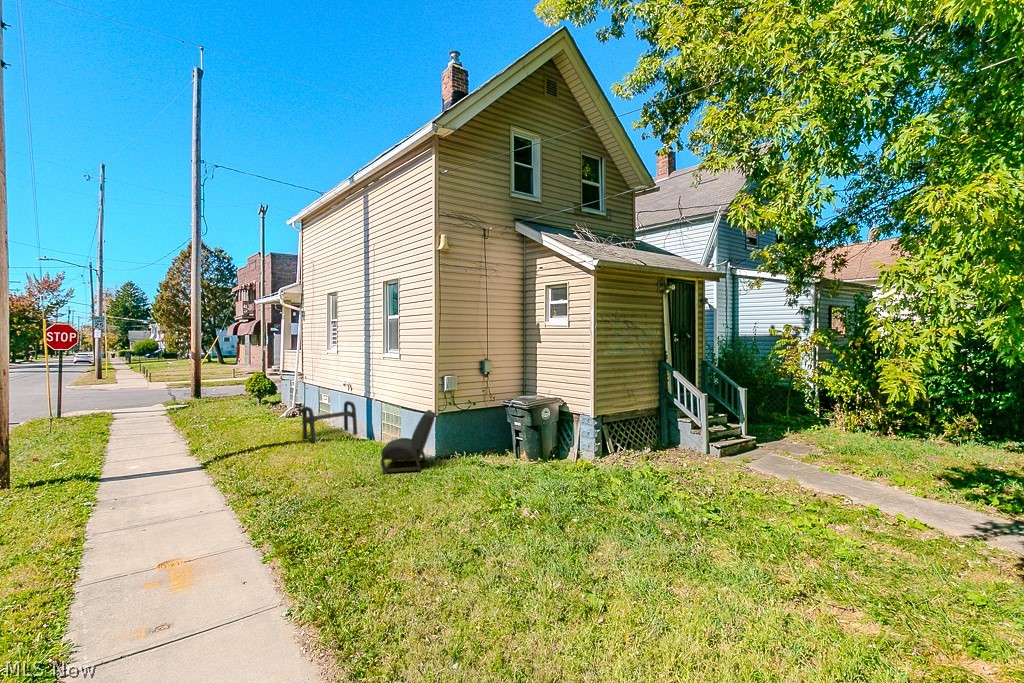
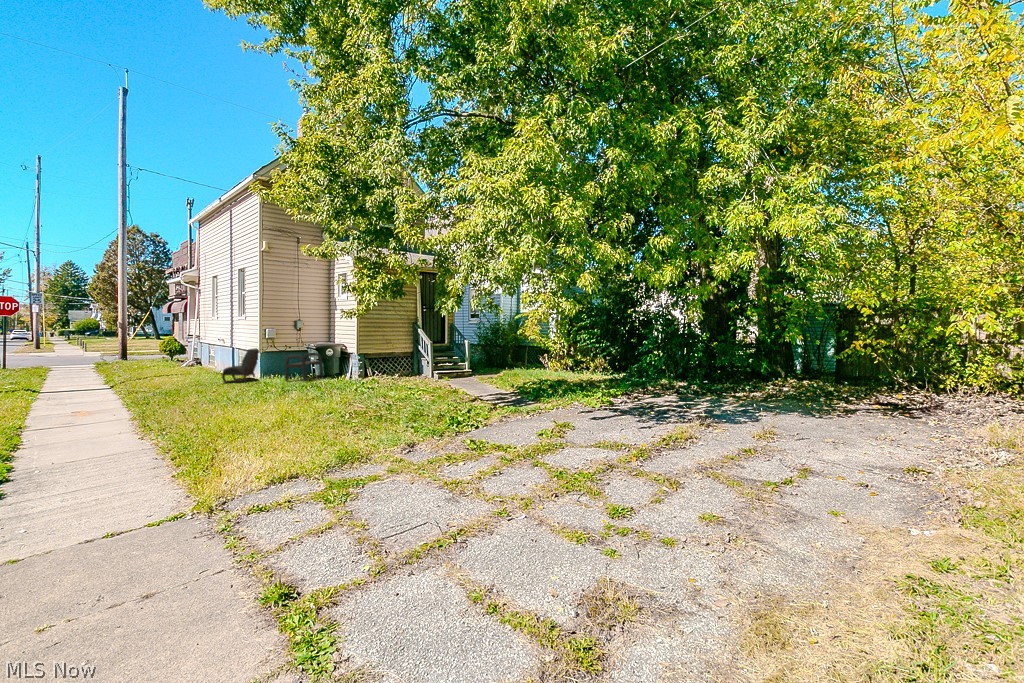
bench: present [302,401,357,443] -> present [285,353,323,381]

